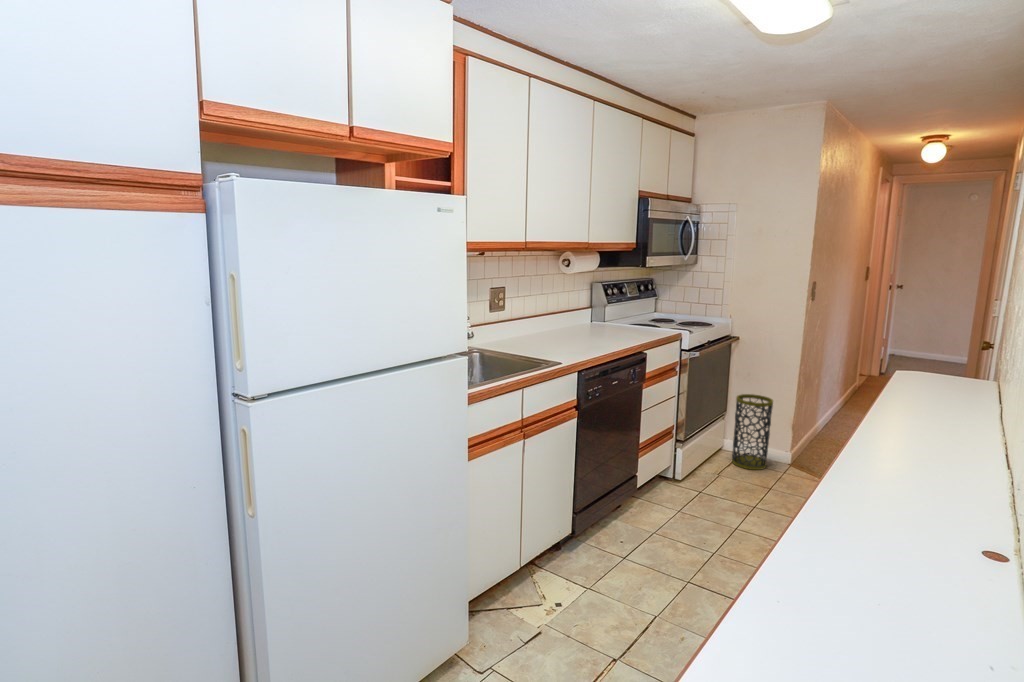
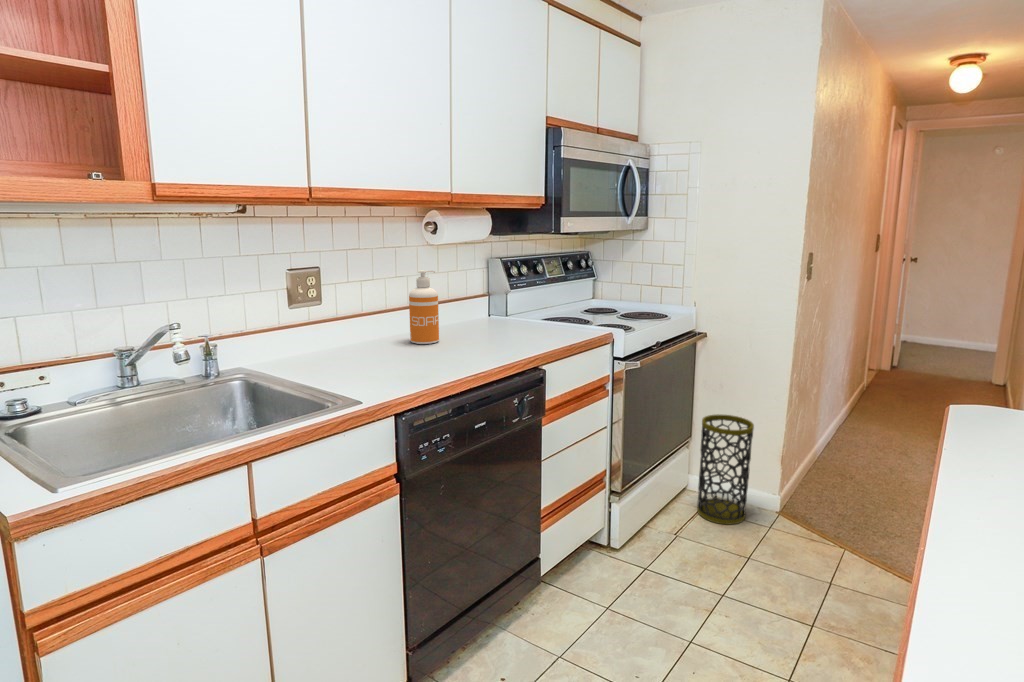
soap dispenser: none [555,290,574,337] -> present [409,270,439,344]

